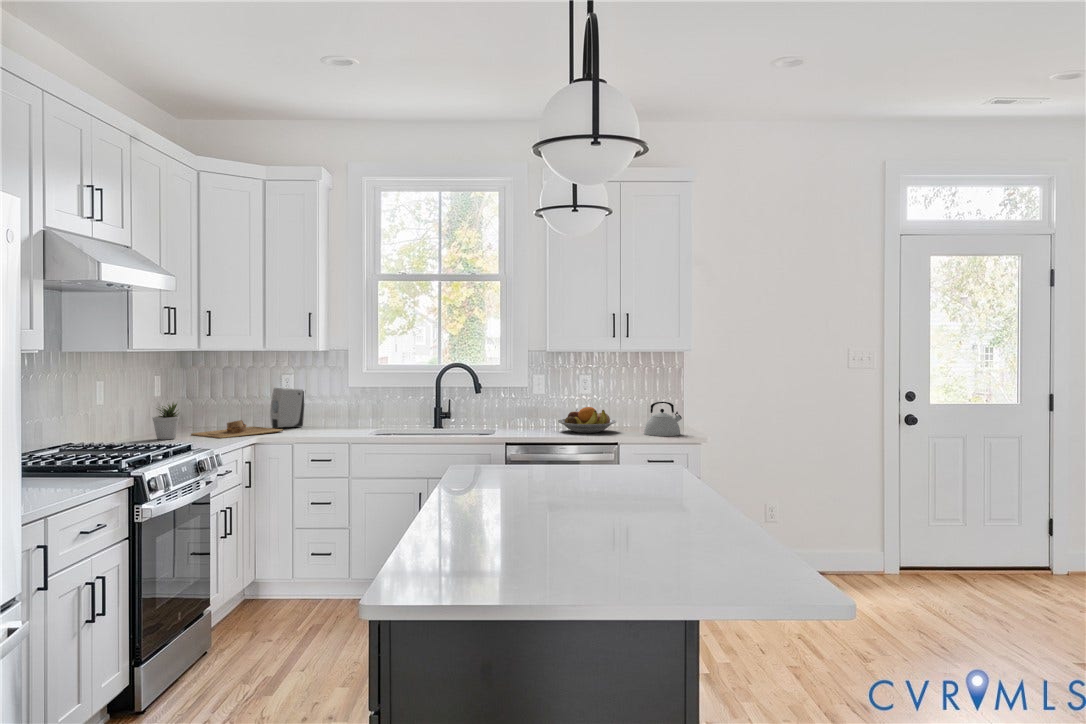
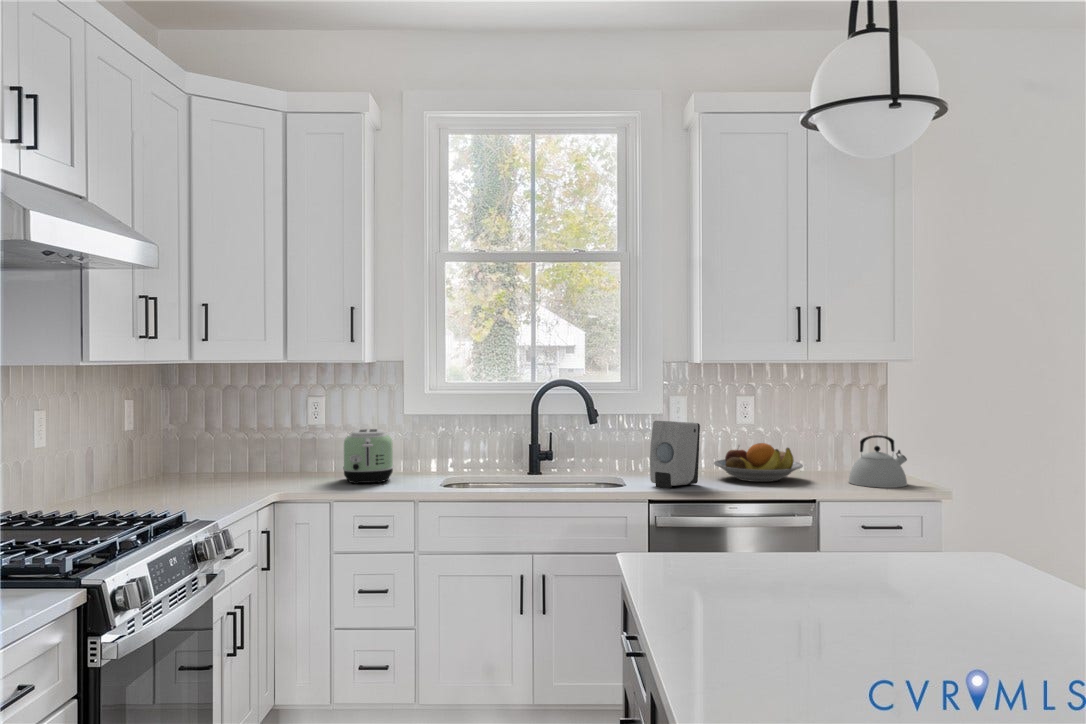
soap dispenser: present [270,388,304,429] -> present [650,421,700,488]
toaster: none [304,396,339,433] -> present [343,429,394,484]
potted plant: present [153,403,179,440] -> none [121,440,164,499]
cutting board: present [191,420,283,439] -> none [178,466,313,497]

